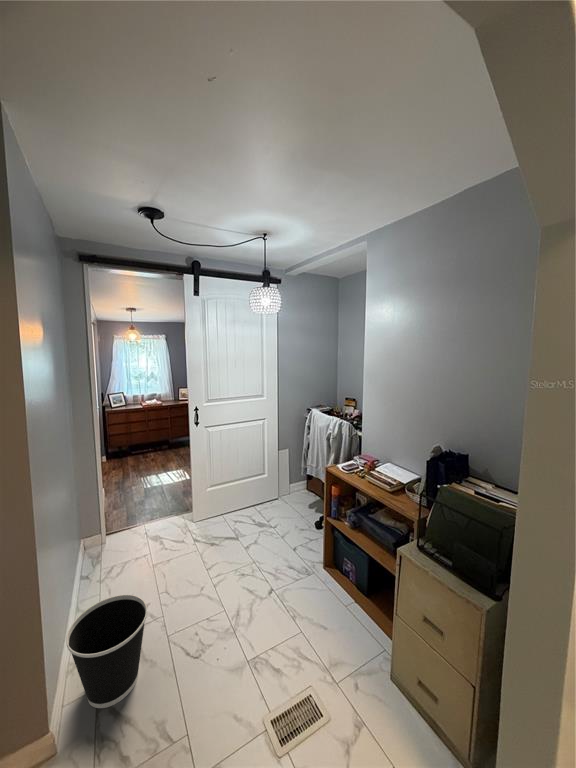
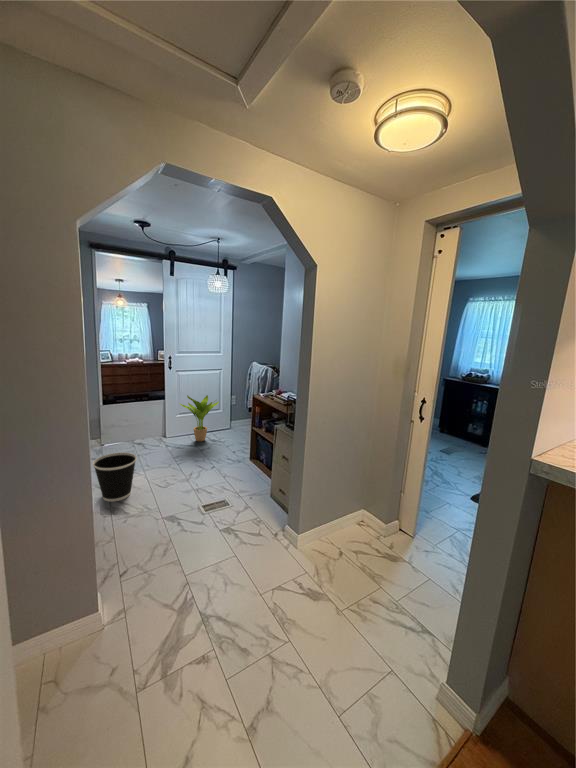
potted plant: none [210,457,265,527] -> present [180,395,219,442]

